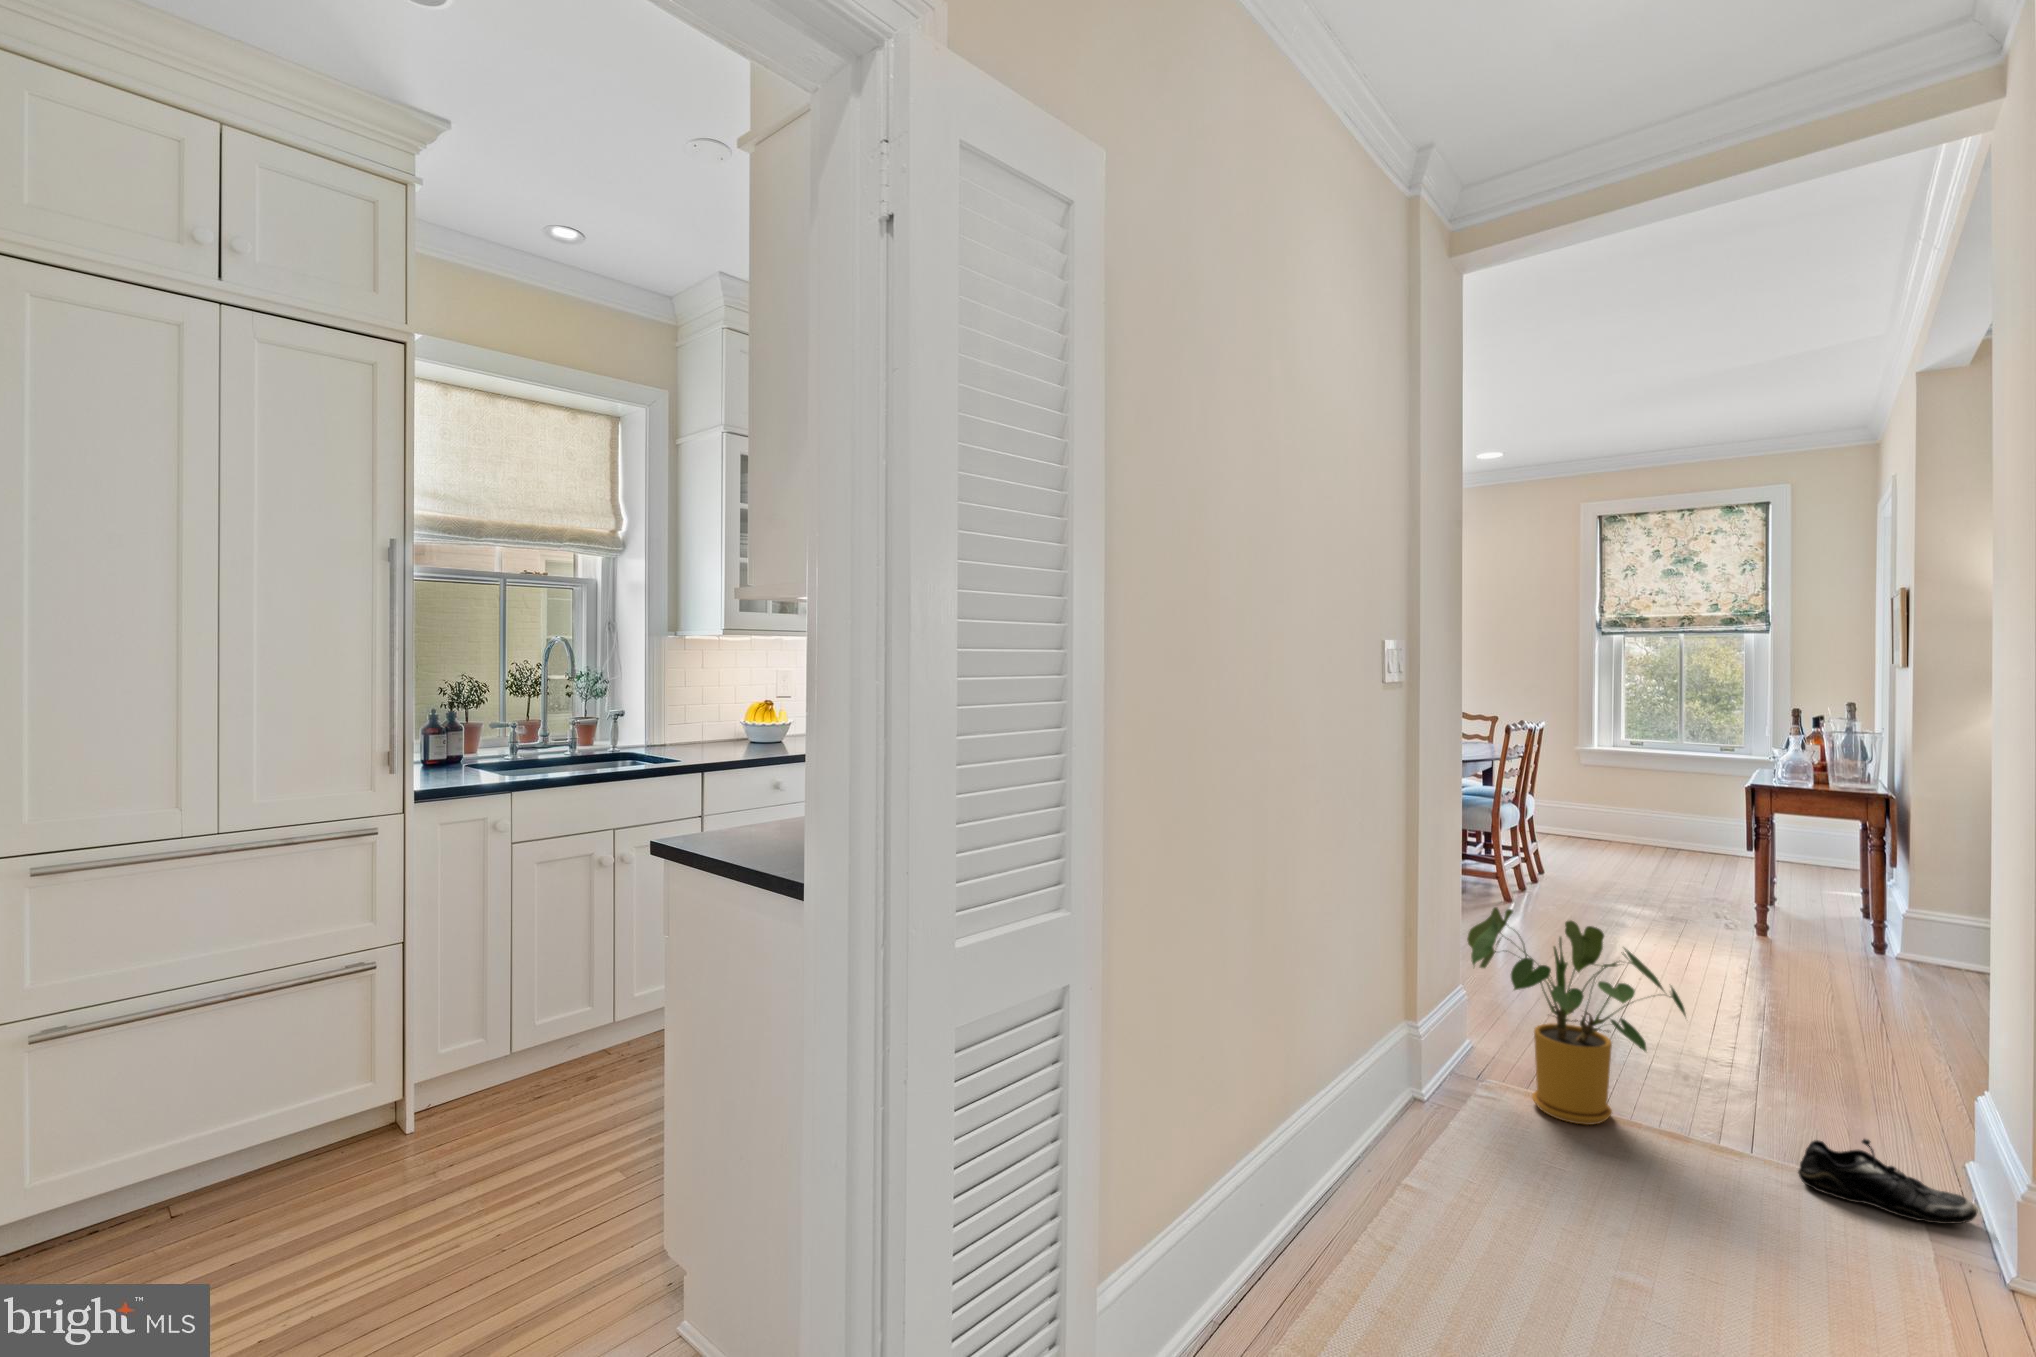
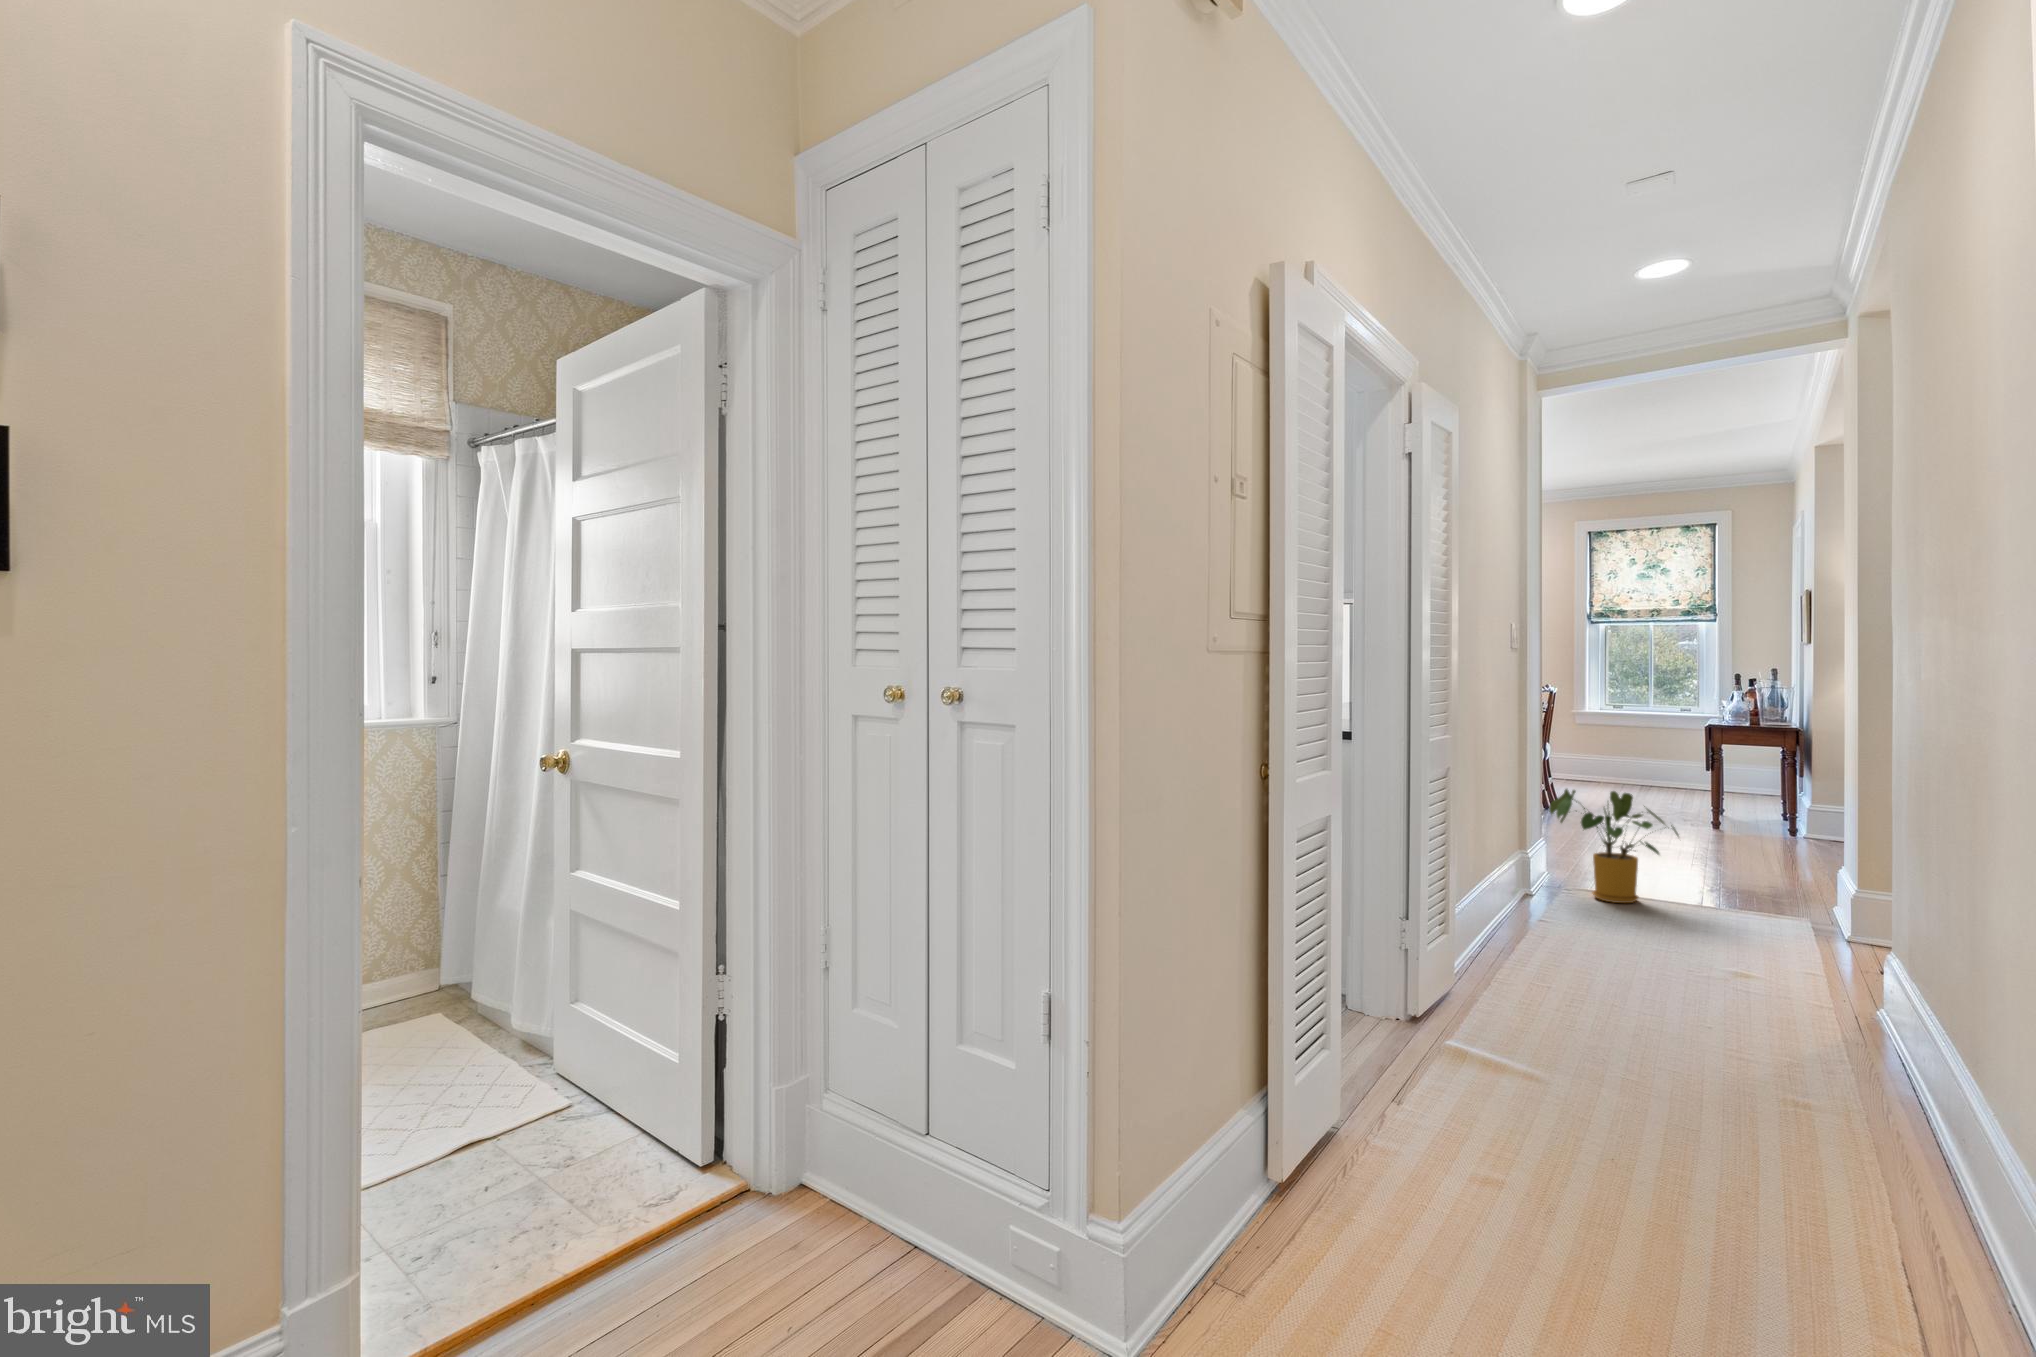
shoe: present [1798,1139,1977,1224] -> none [1741,892,1831,928]

